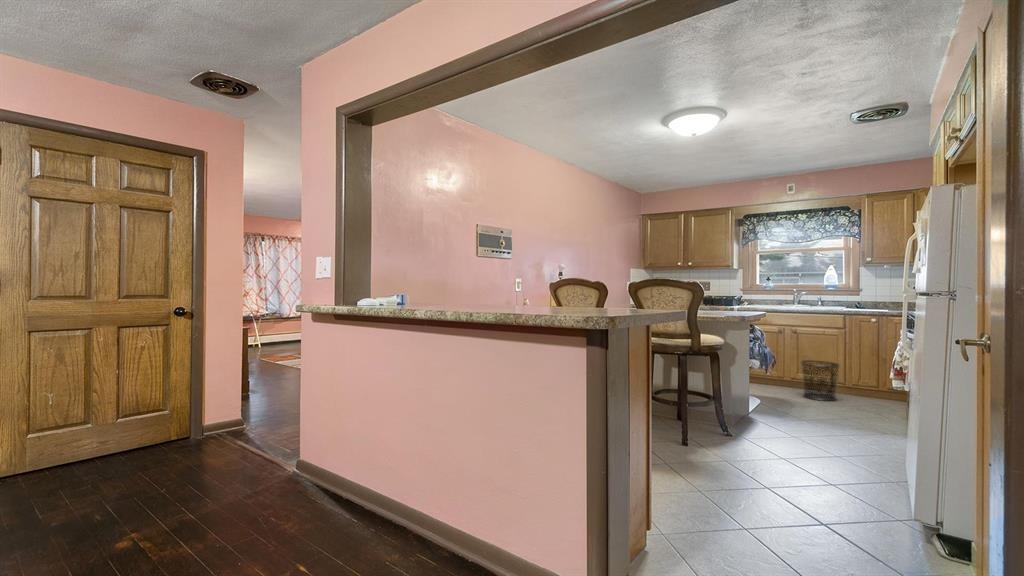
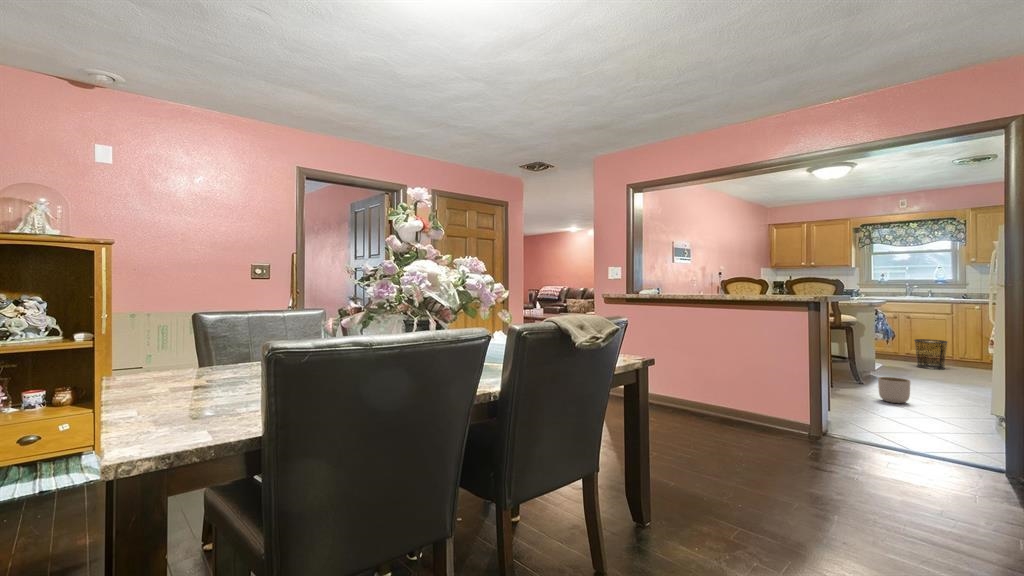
planter: none [744,442,791,491] -> present [878,377,910,403]

